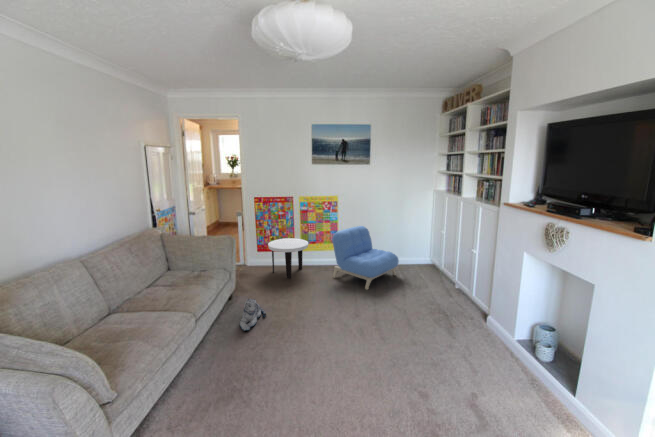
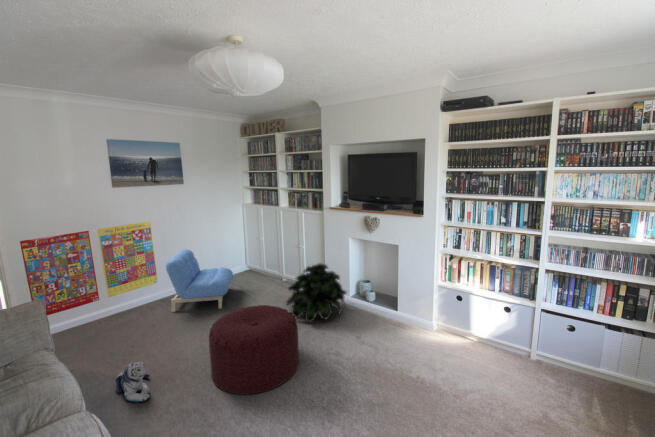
side table: present [268,238,308,278] -> none [68,282,133,338]
potted plant: none [412,275,507,354] -> present [287,263,346,322]
ottoman: none [284,290,377,386] -> present [209,305,299,394]

